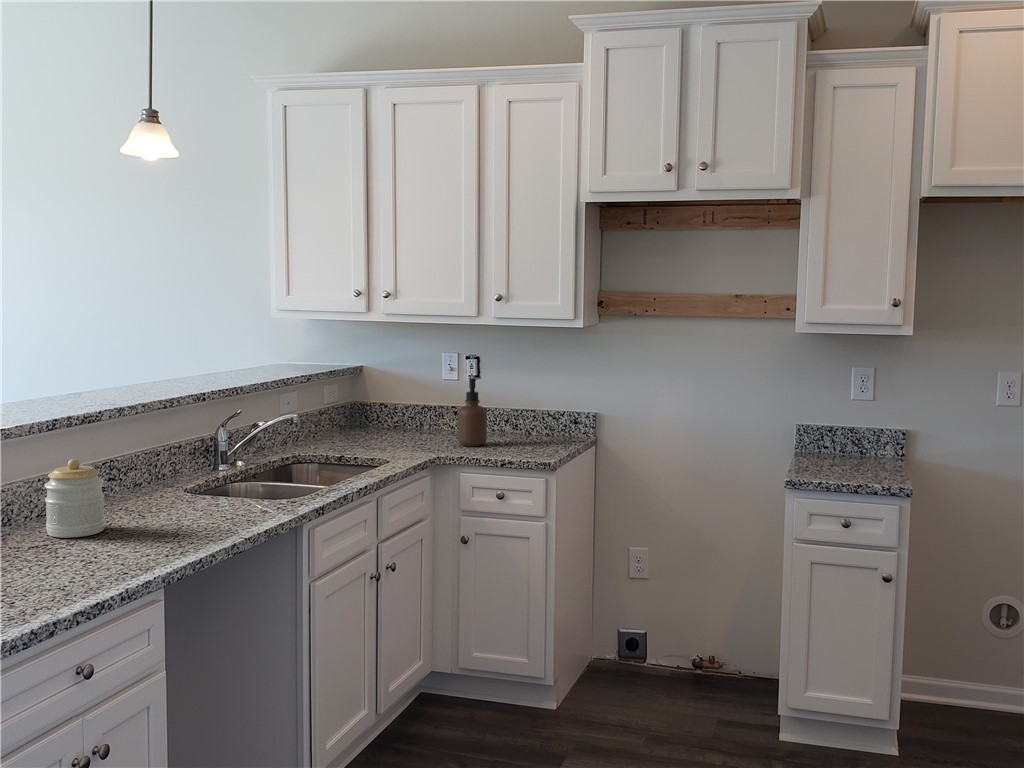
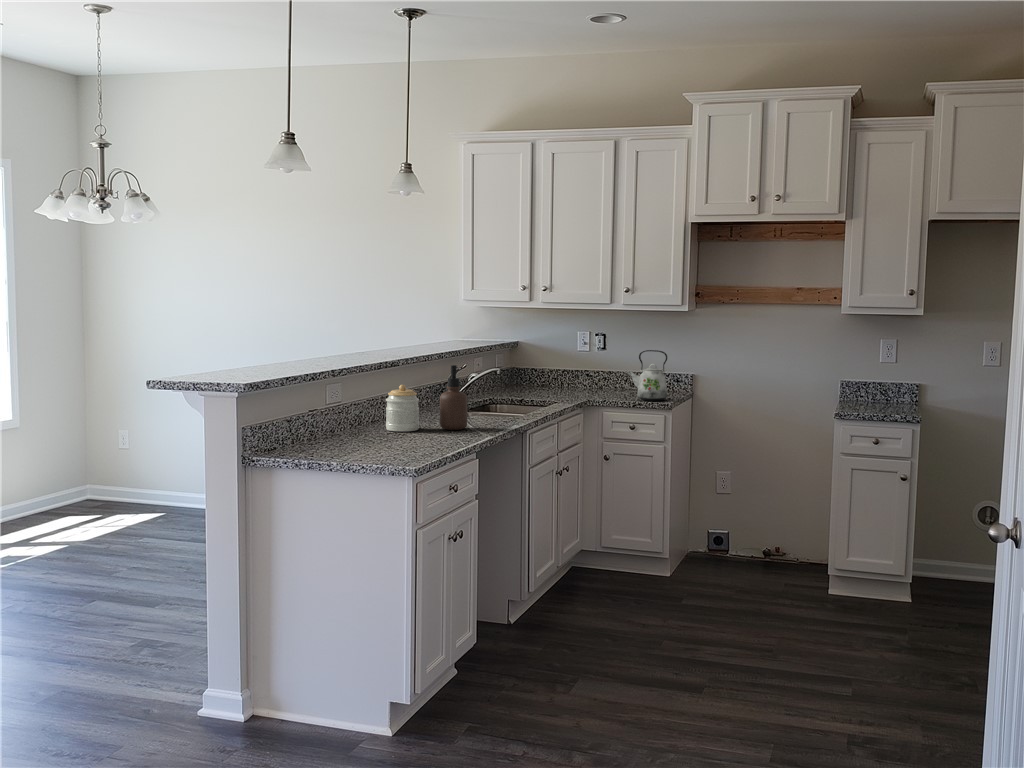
soap dispenser: present [458,378,487,446] -> present [440,365,468,430]
kettle: none [497,384,552,456] -> present [628,350,667,401]

